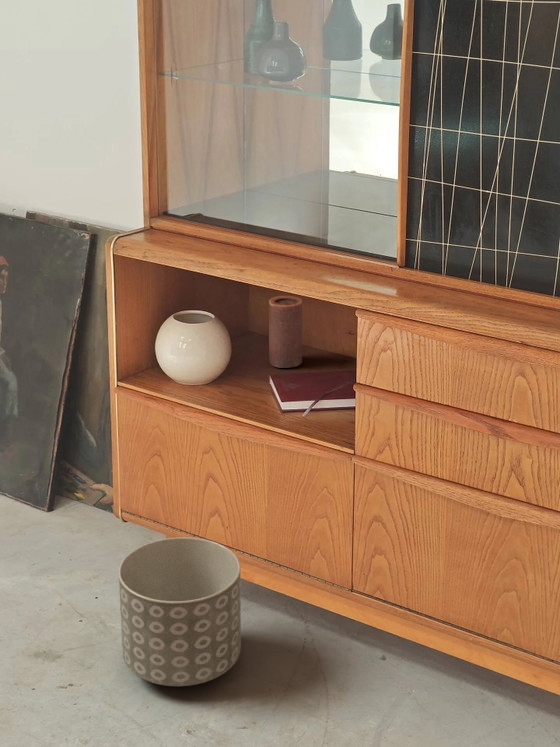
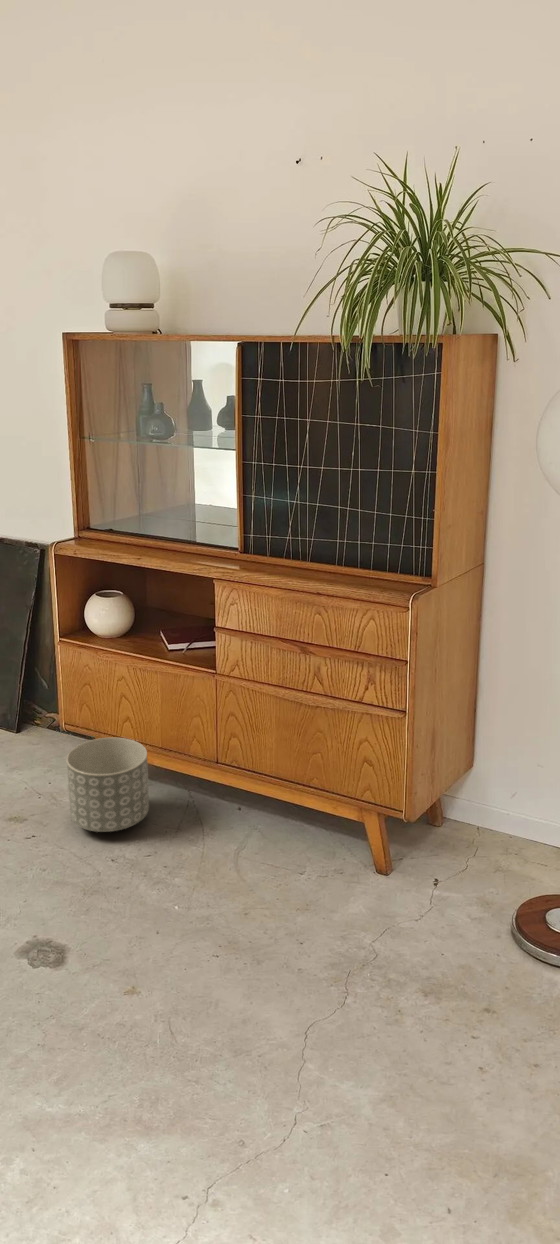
candle: present [269,296,302,368] -> none [158,579,181,625]

